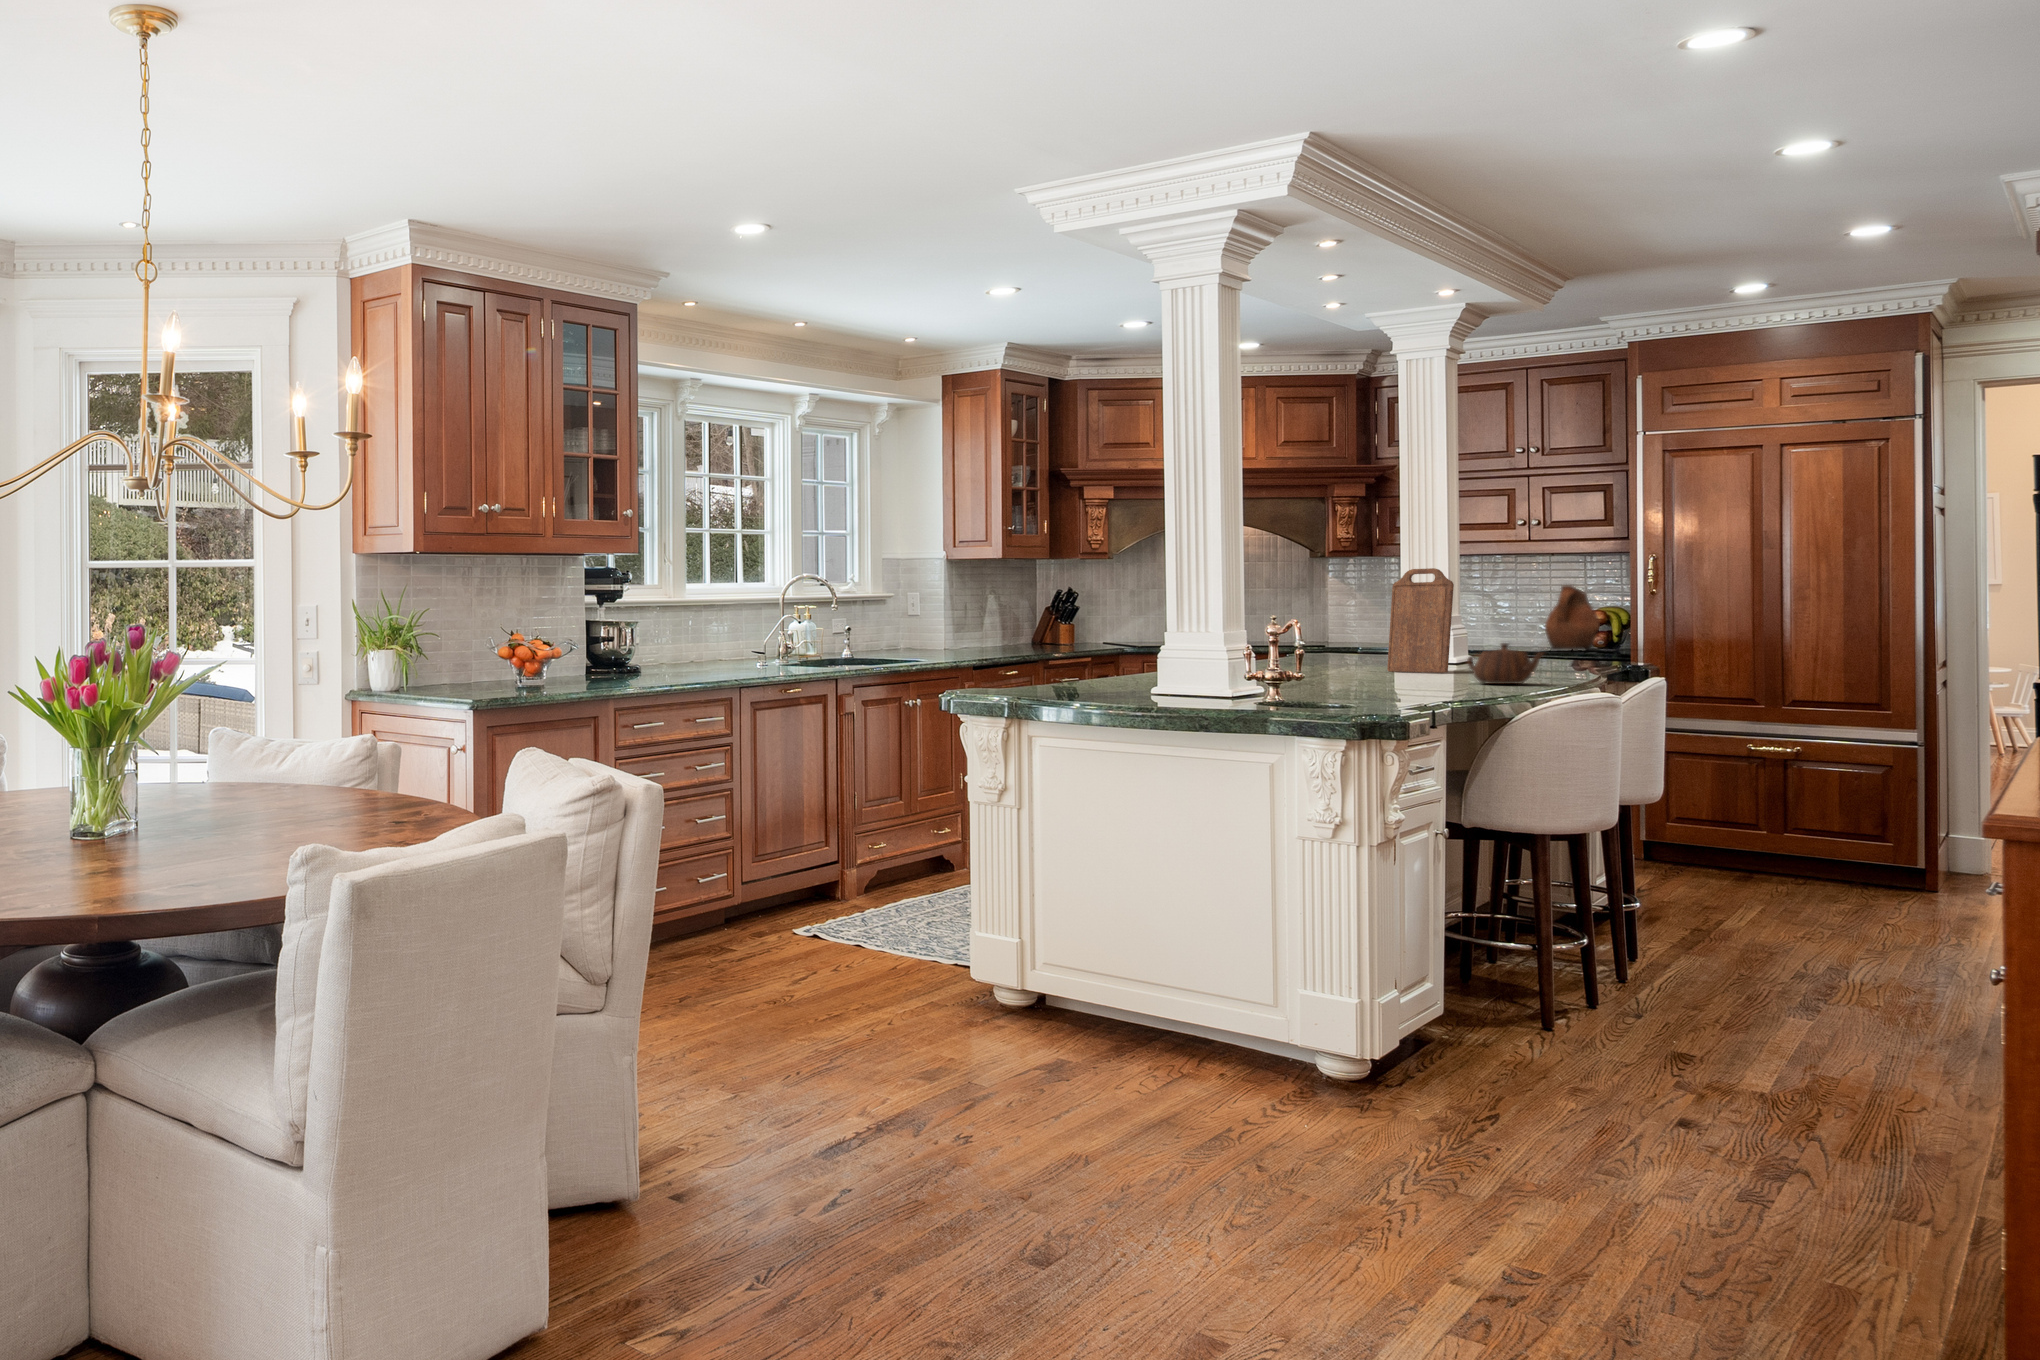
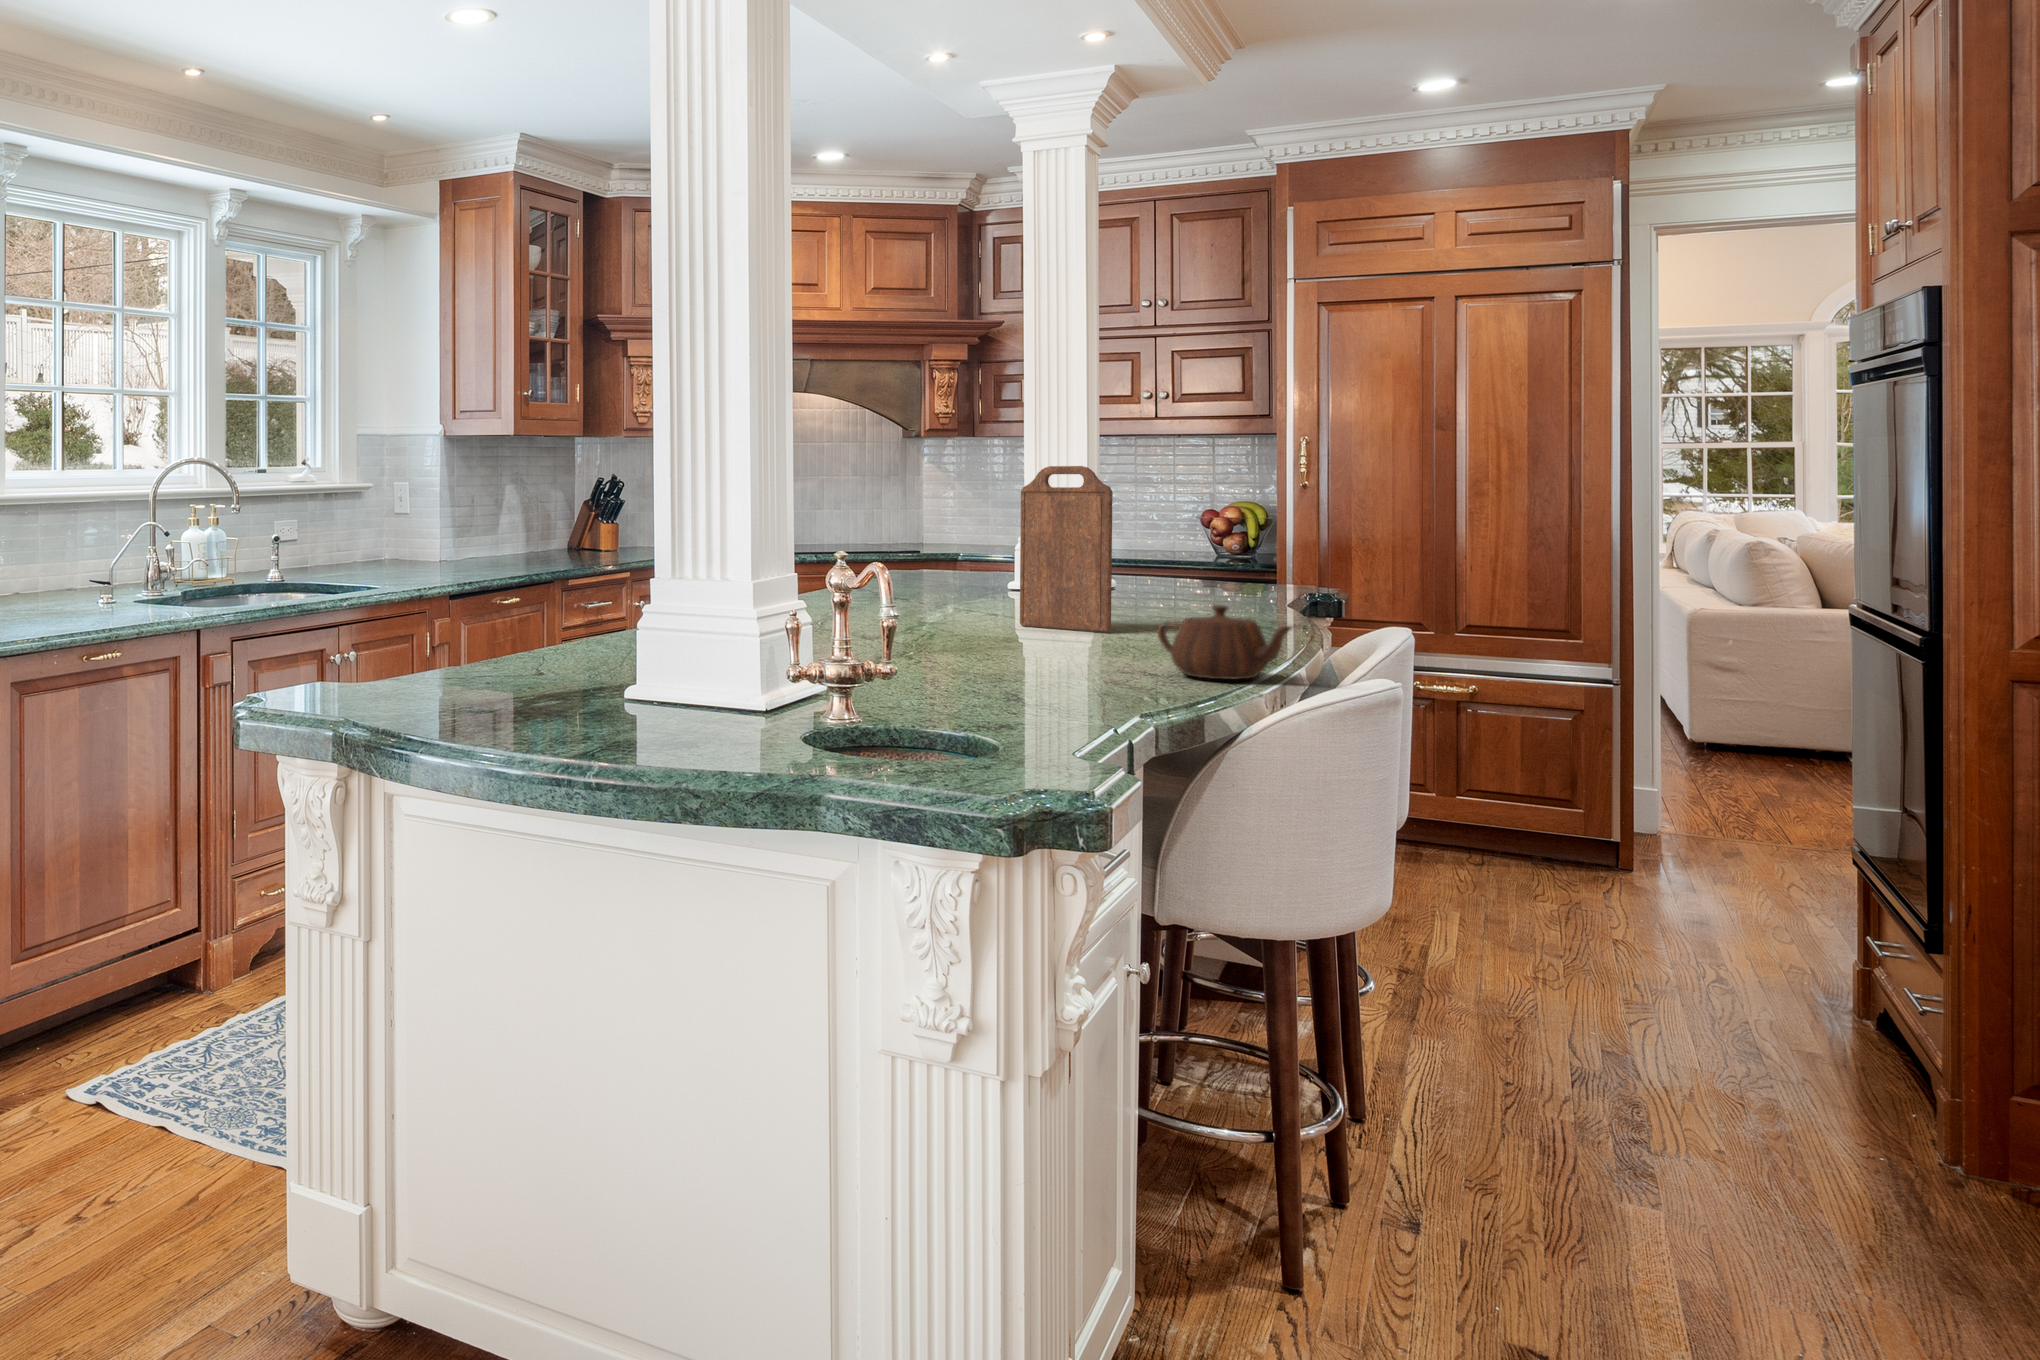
ceramic pitcher: present [1545,585,1607,650] -> none [1187,479,1277,567]

